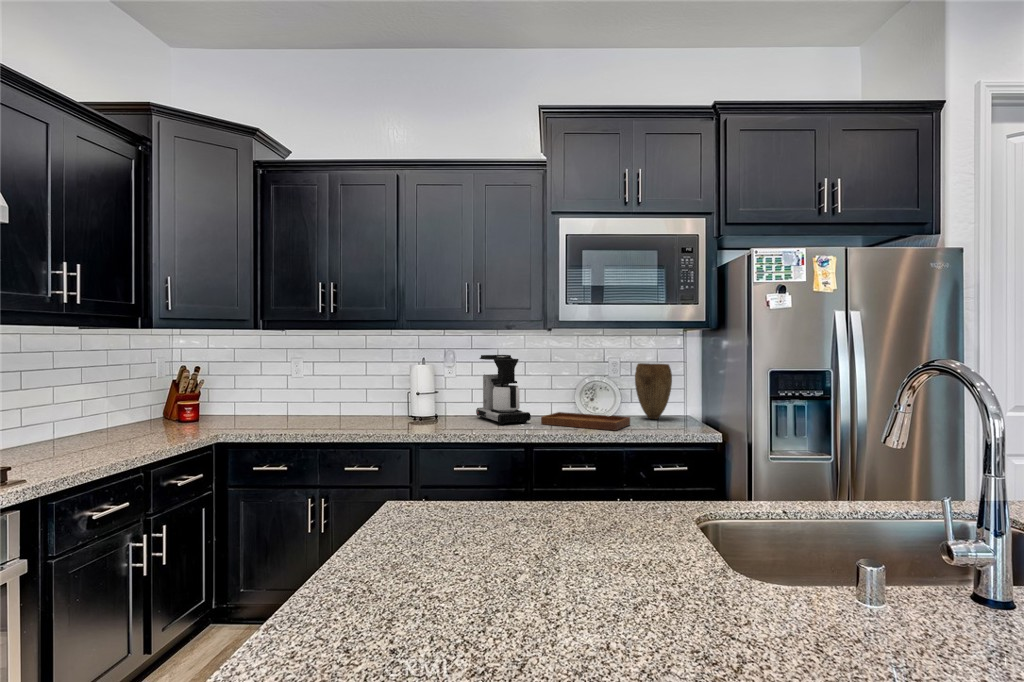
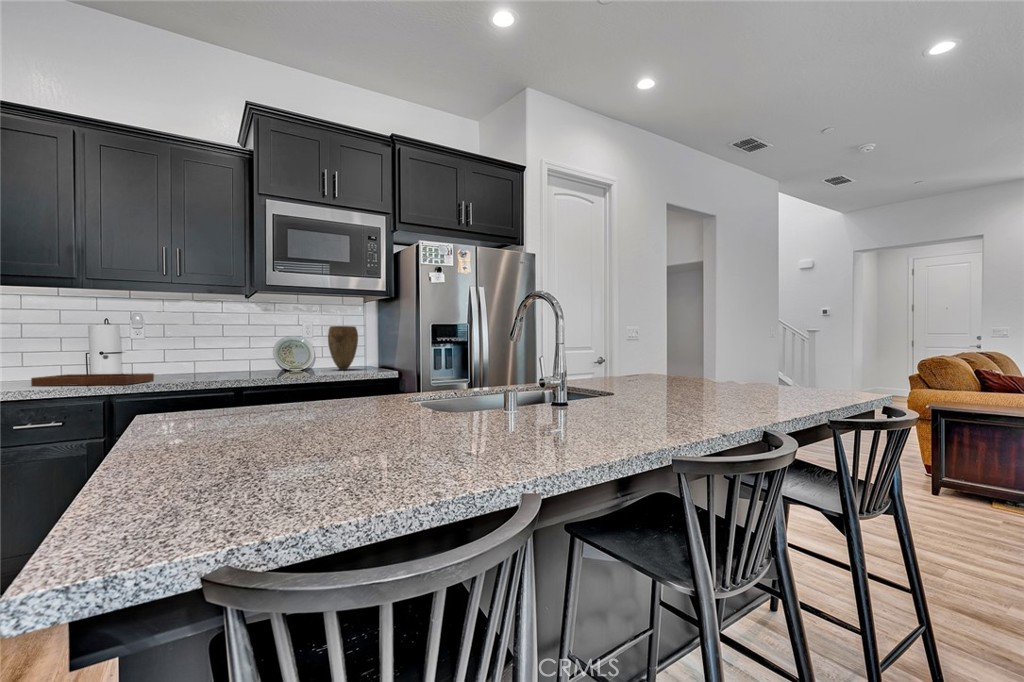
coffee maker: present [476,355,531,425] -> none [171,316,236,378]
tray: present [541,397,630,430] -> present [31,355,154,386]

